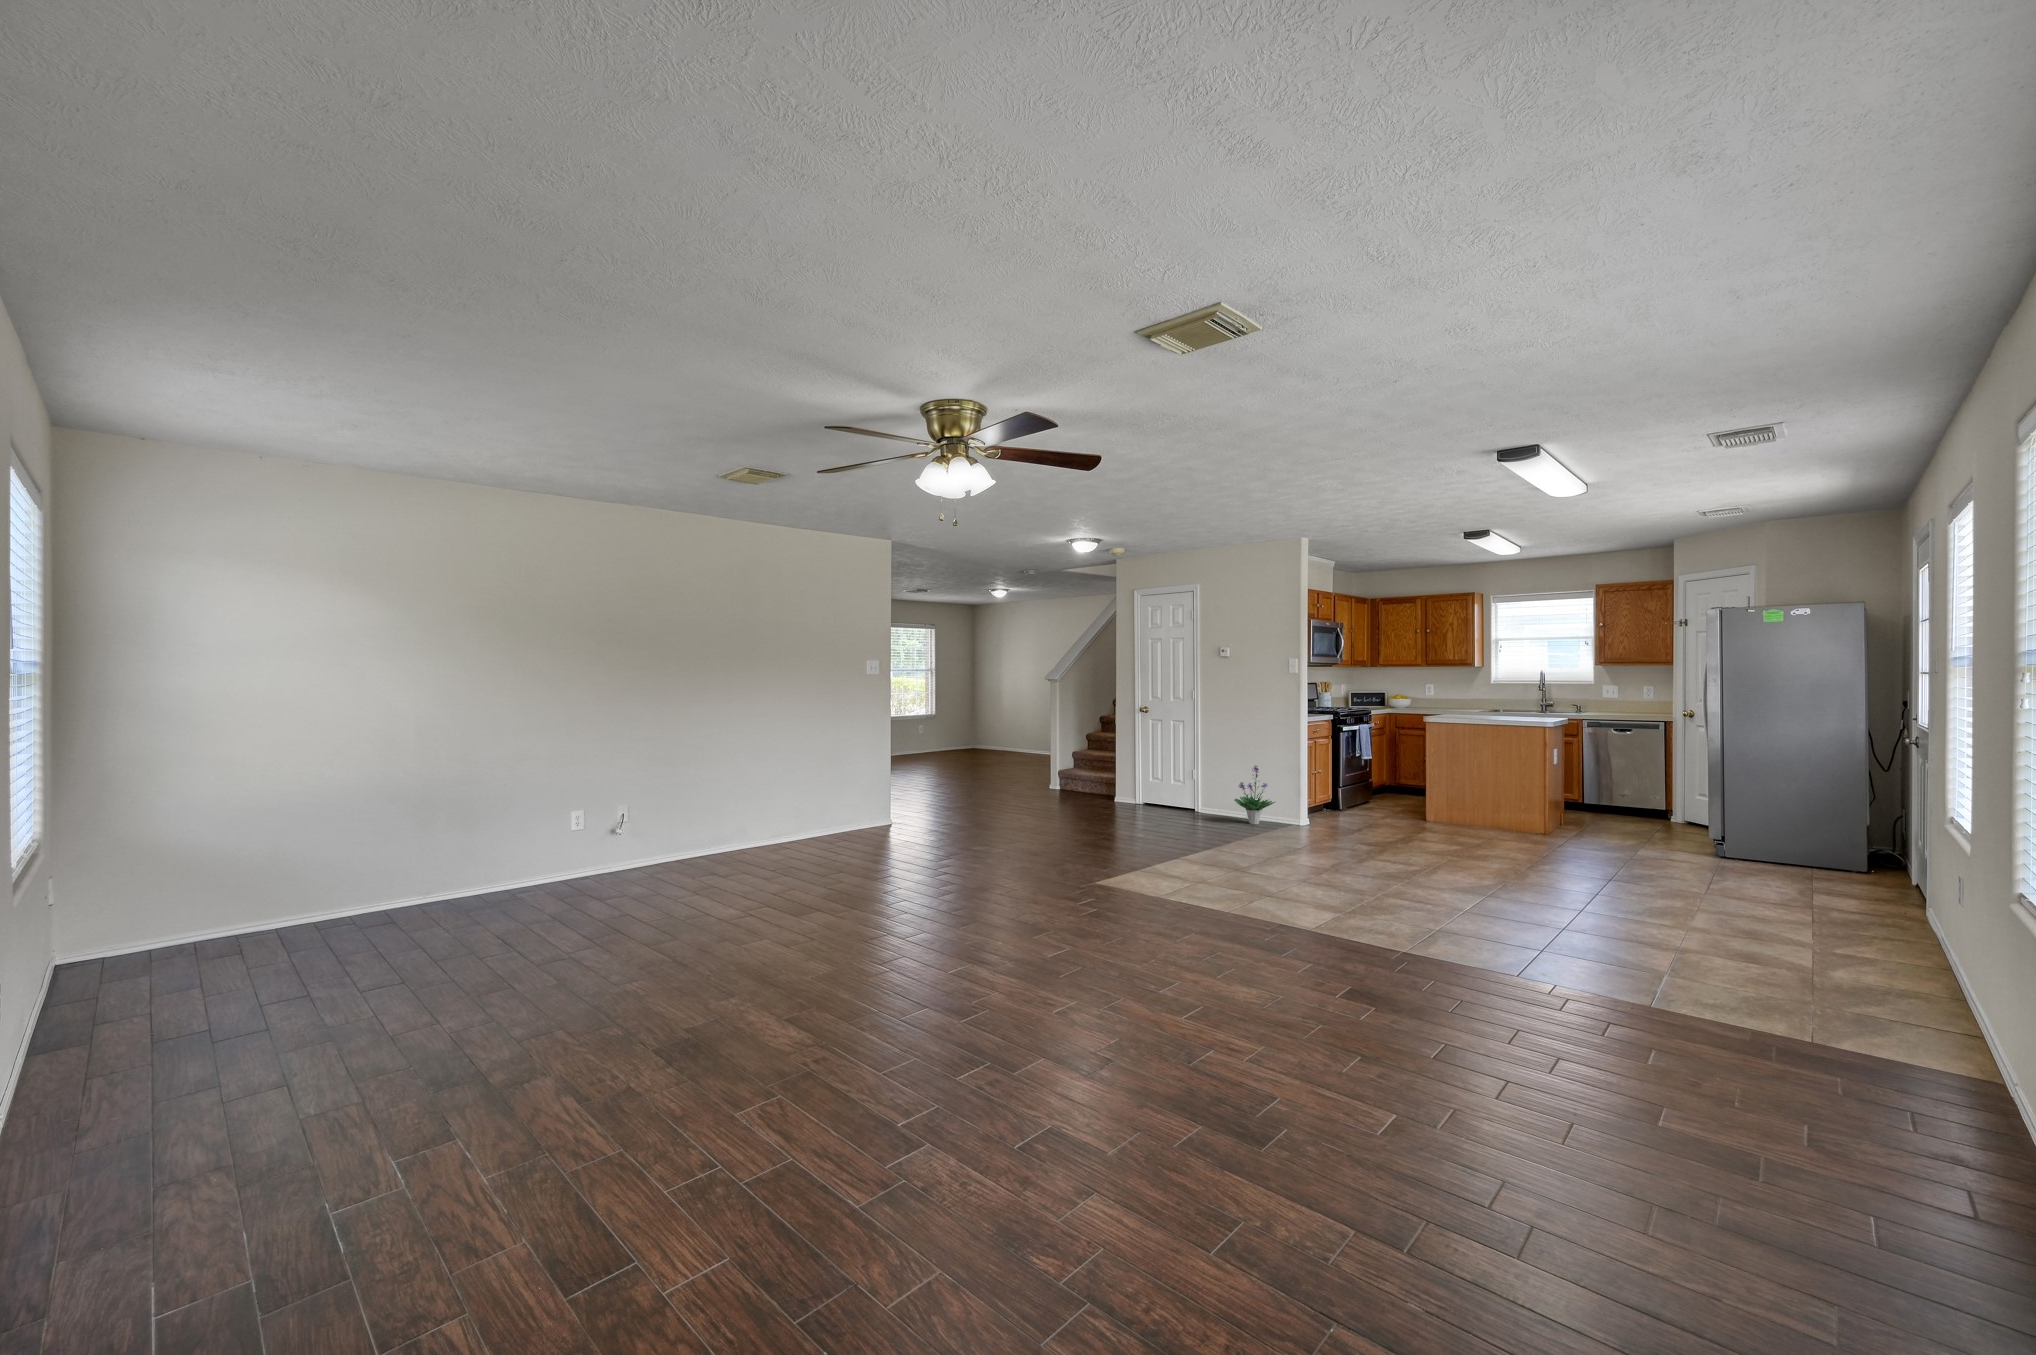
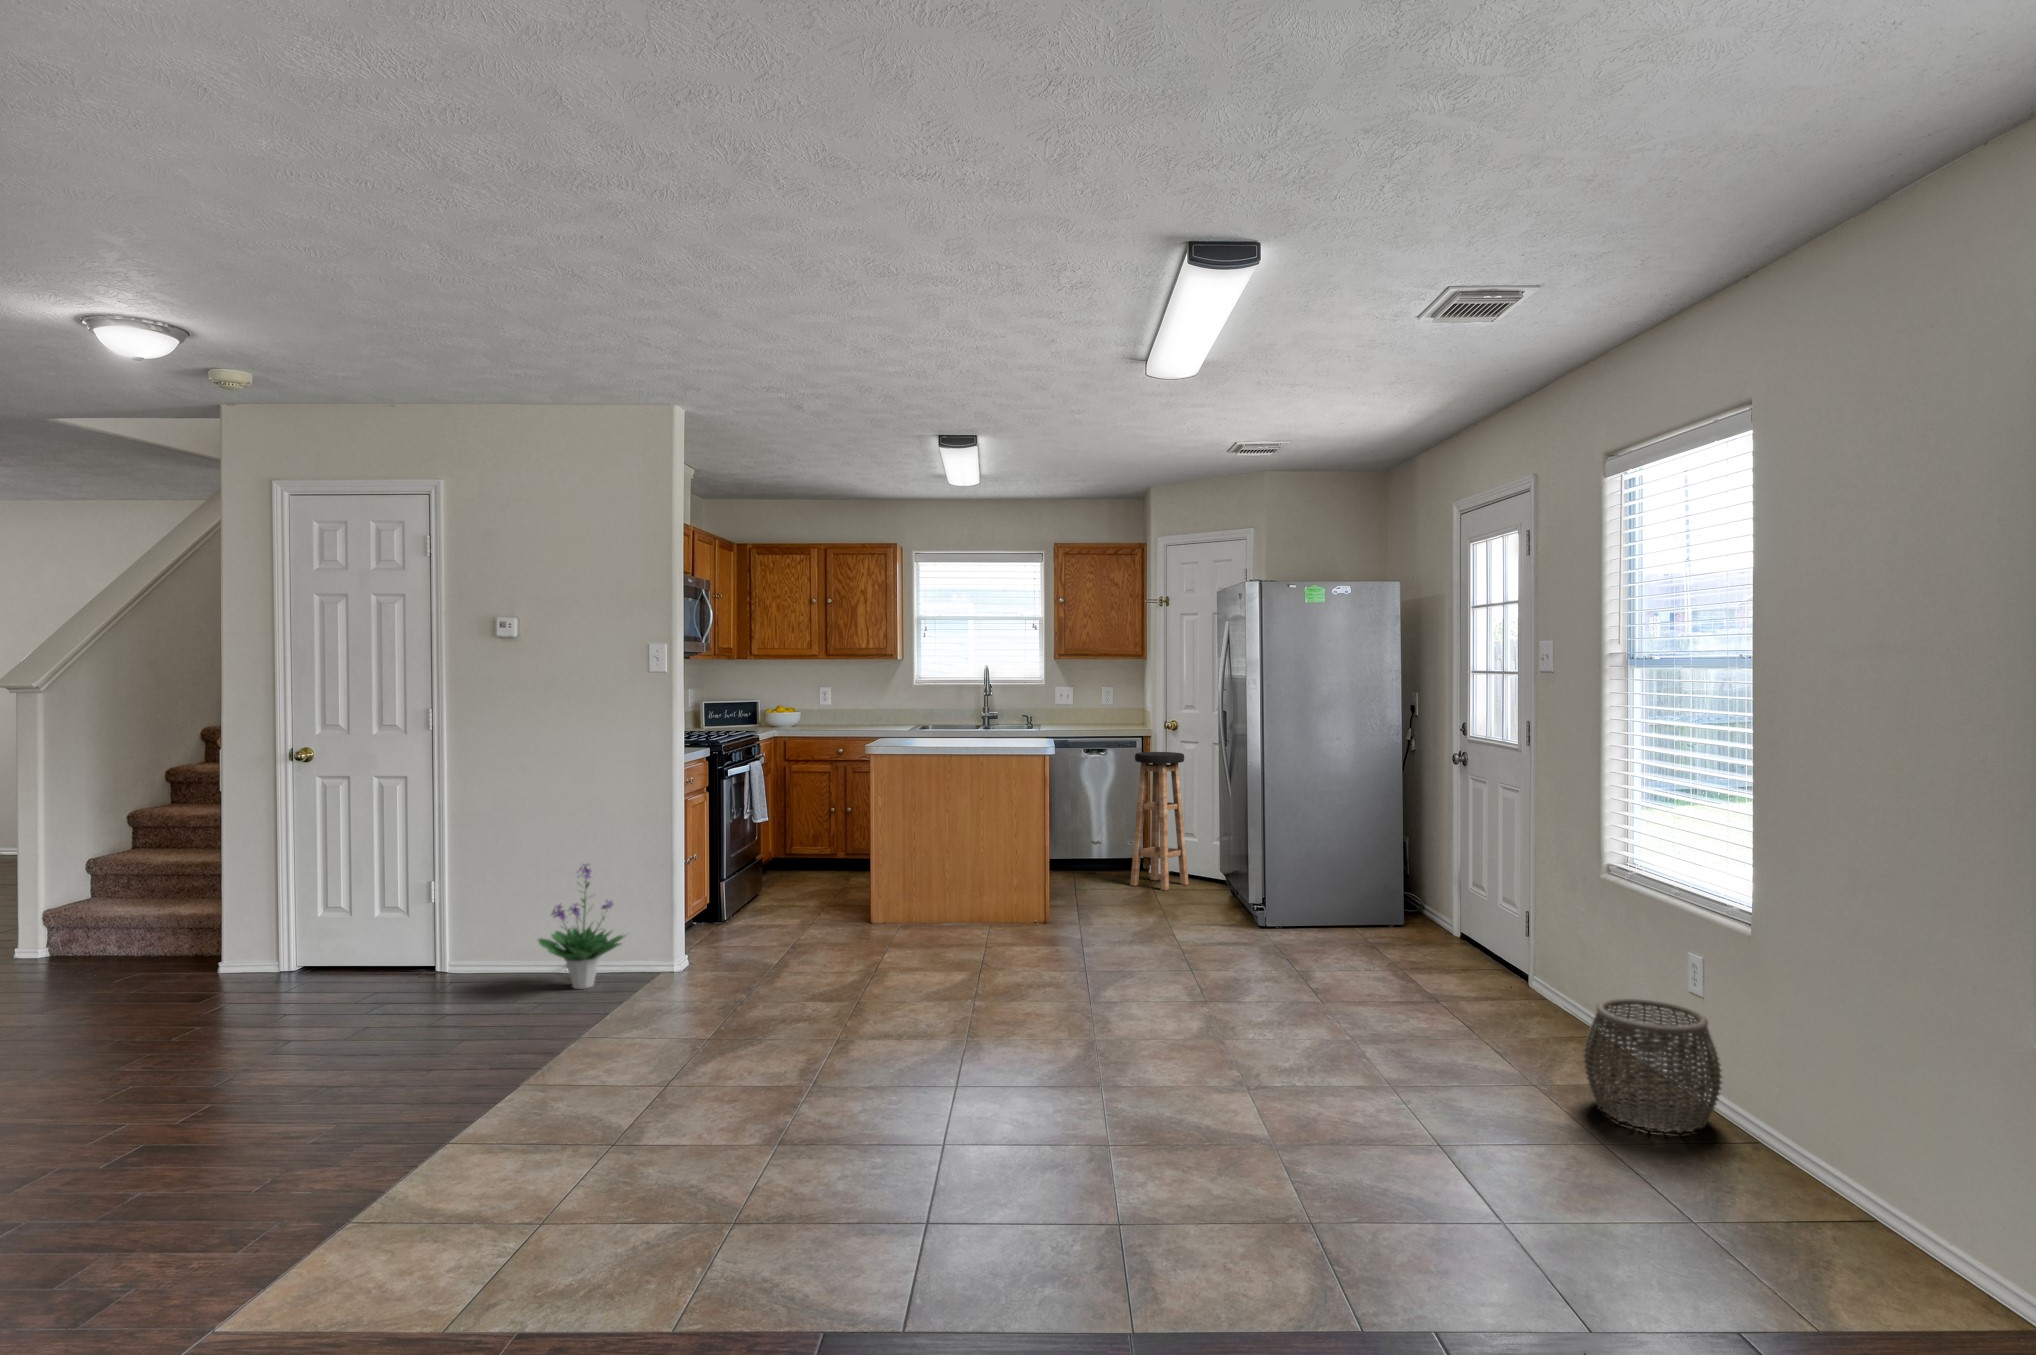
bar stool: none [1643,733,1697,832] -> present [1130,752,1189,891]
woven basket: none [1783,881,1887,962] -> present [1584,999,1722,1133]

